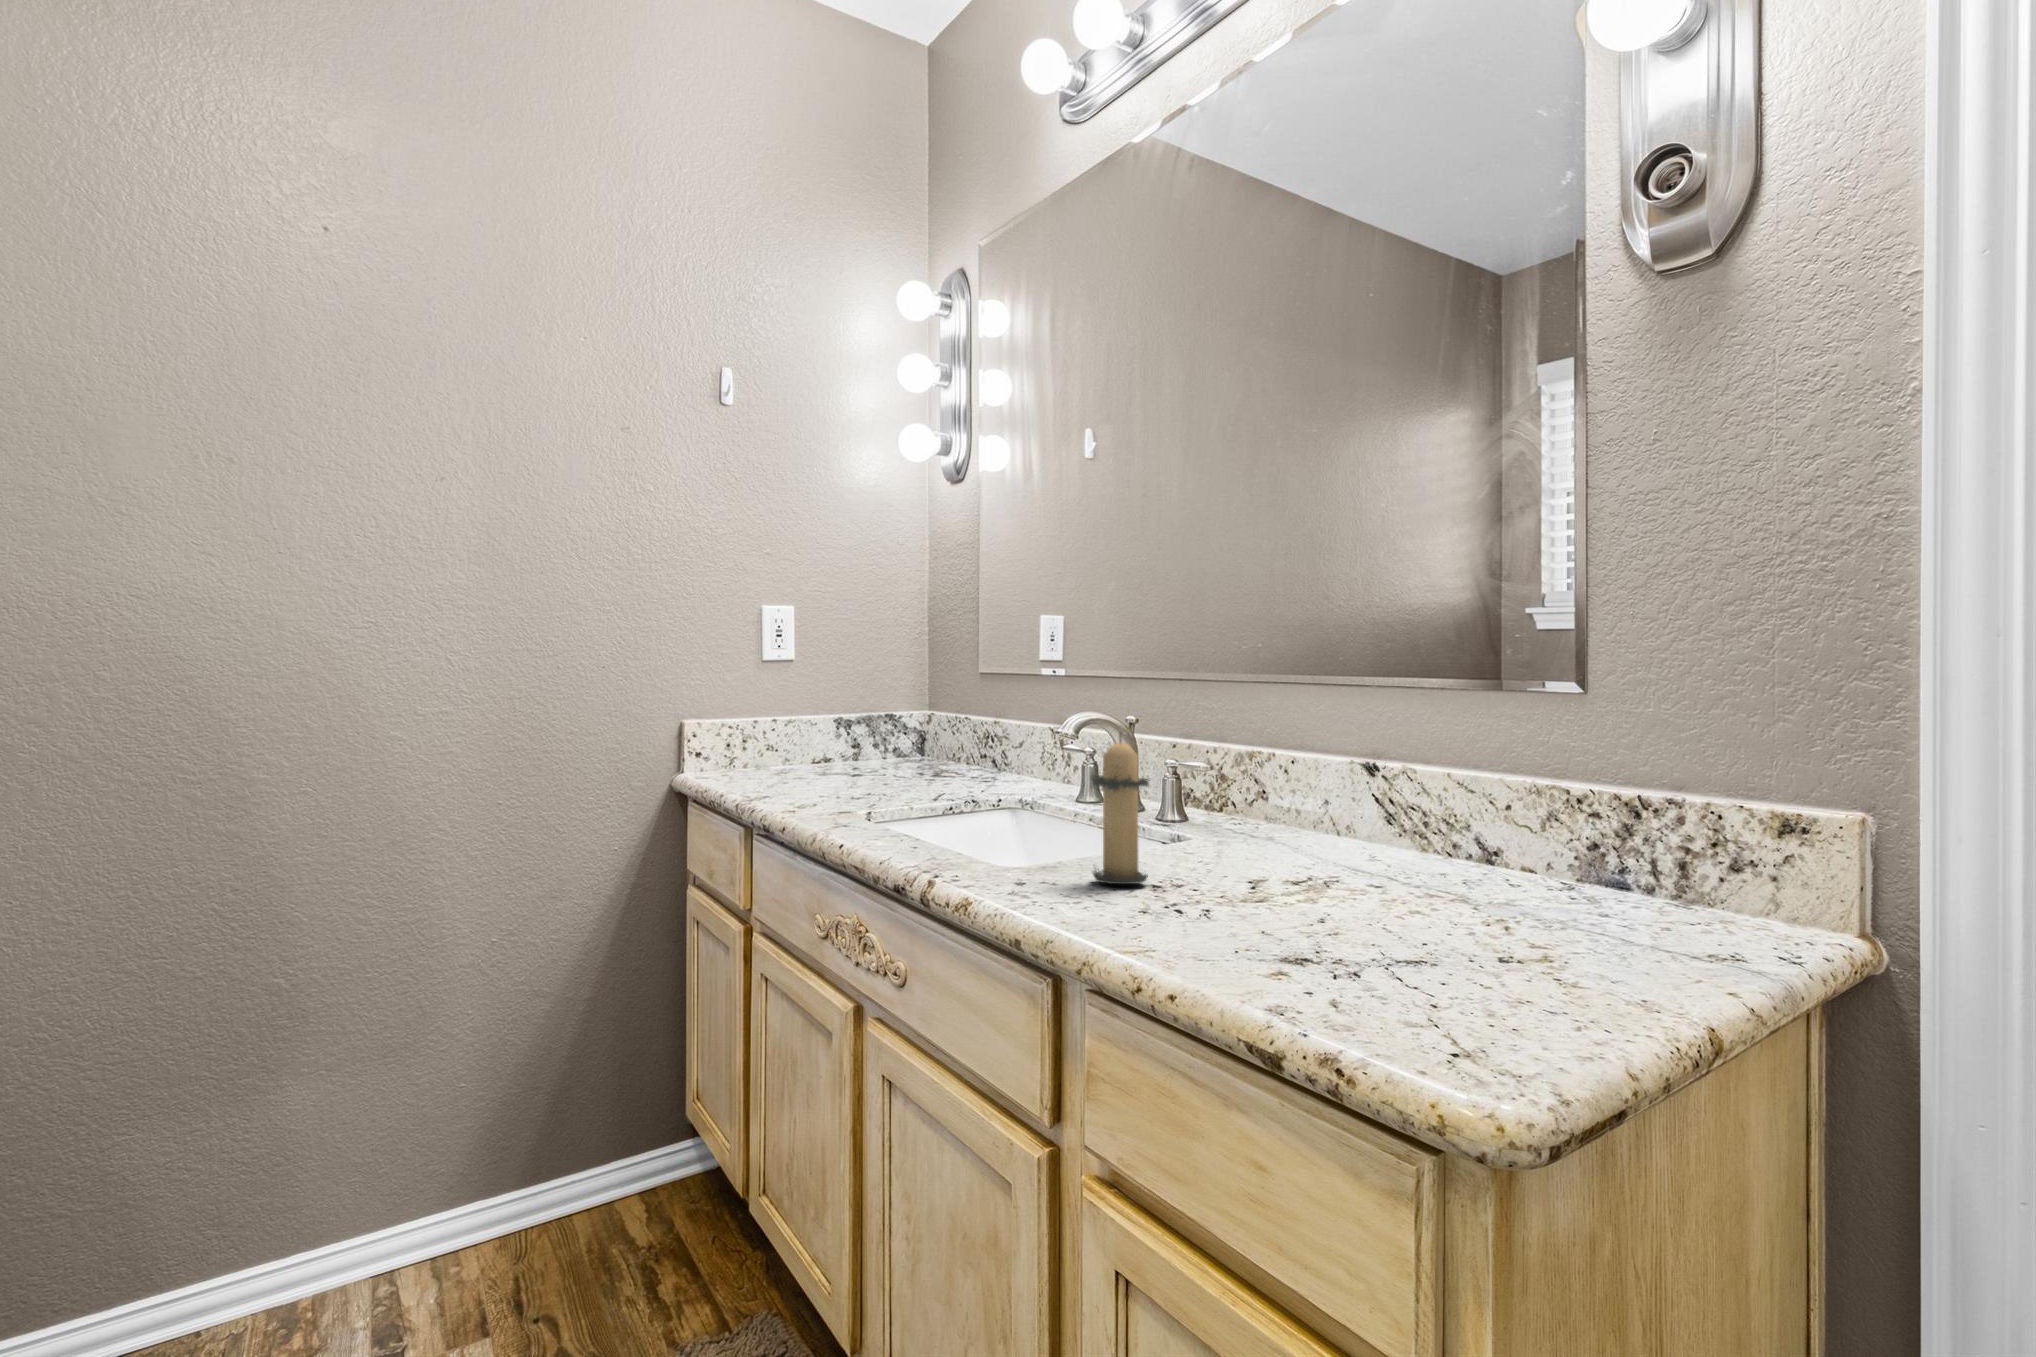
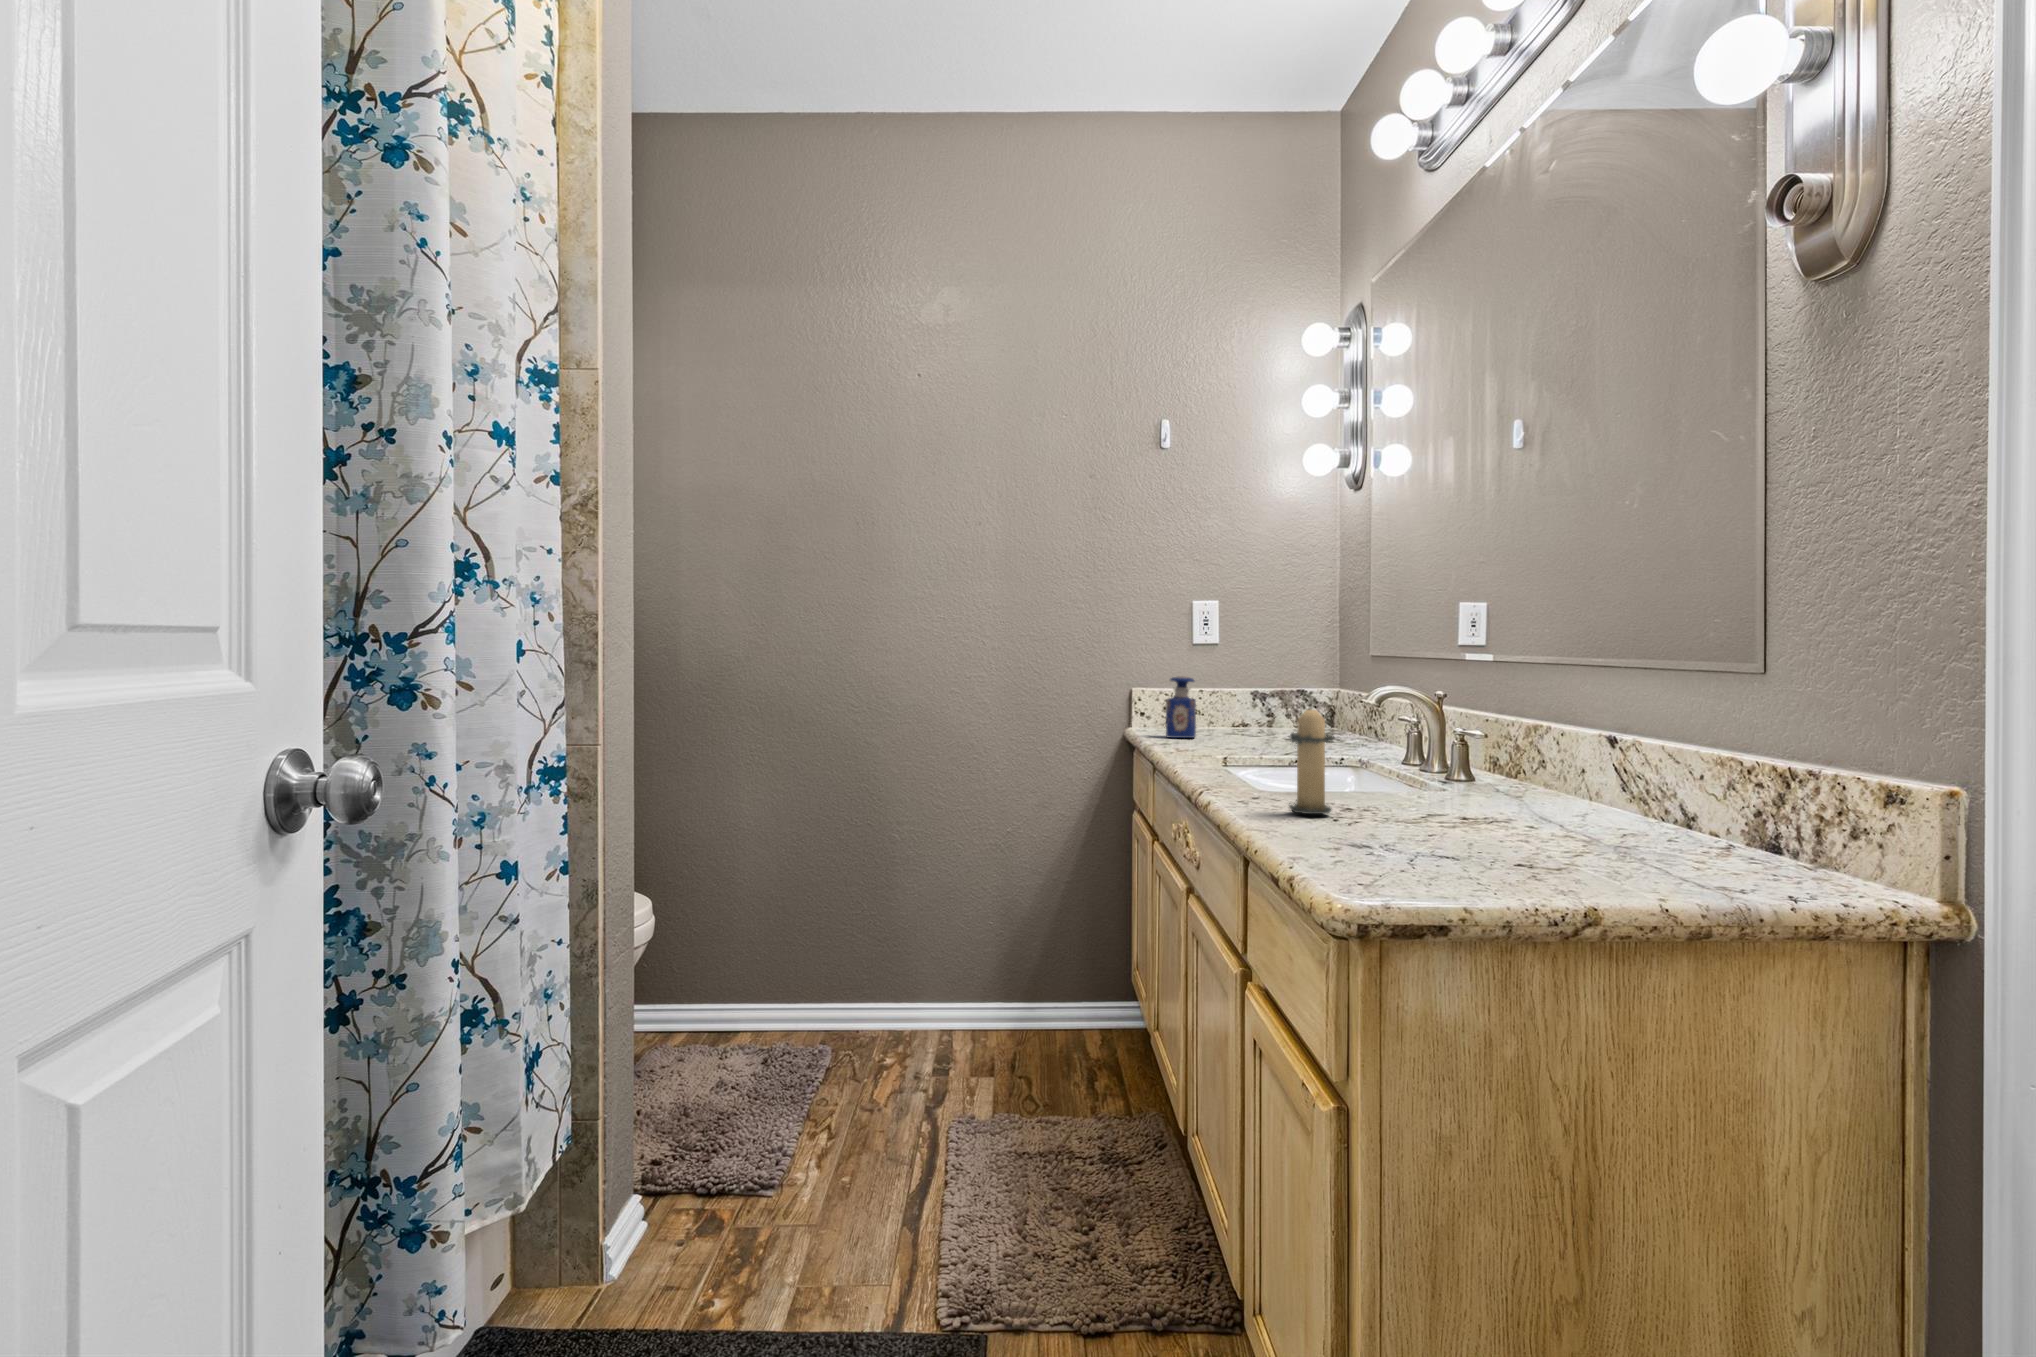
perfume bottle: none [739,701,779,781] -> present [1166,676,1196,738]

